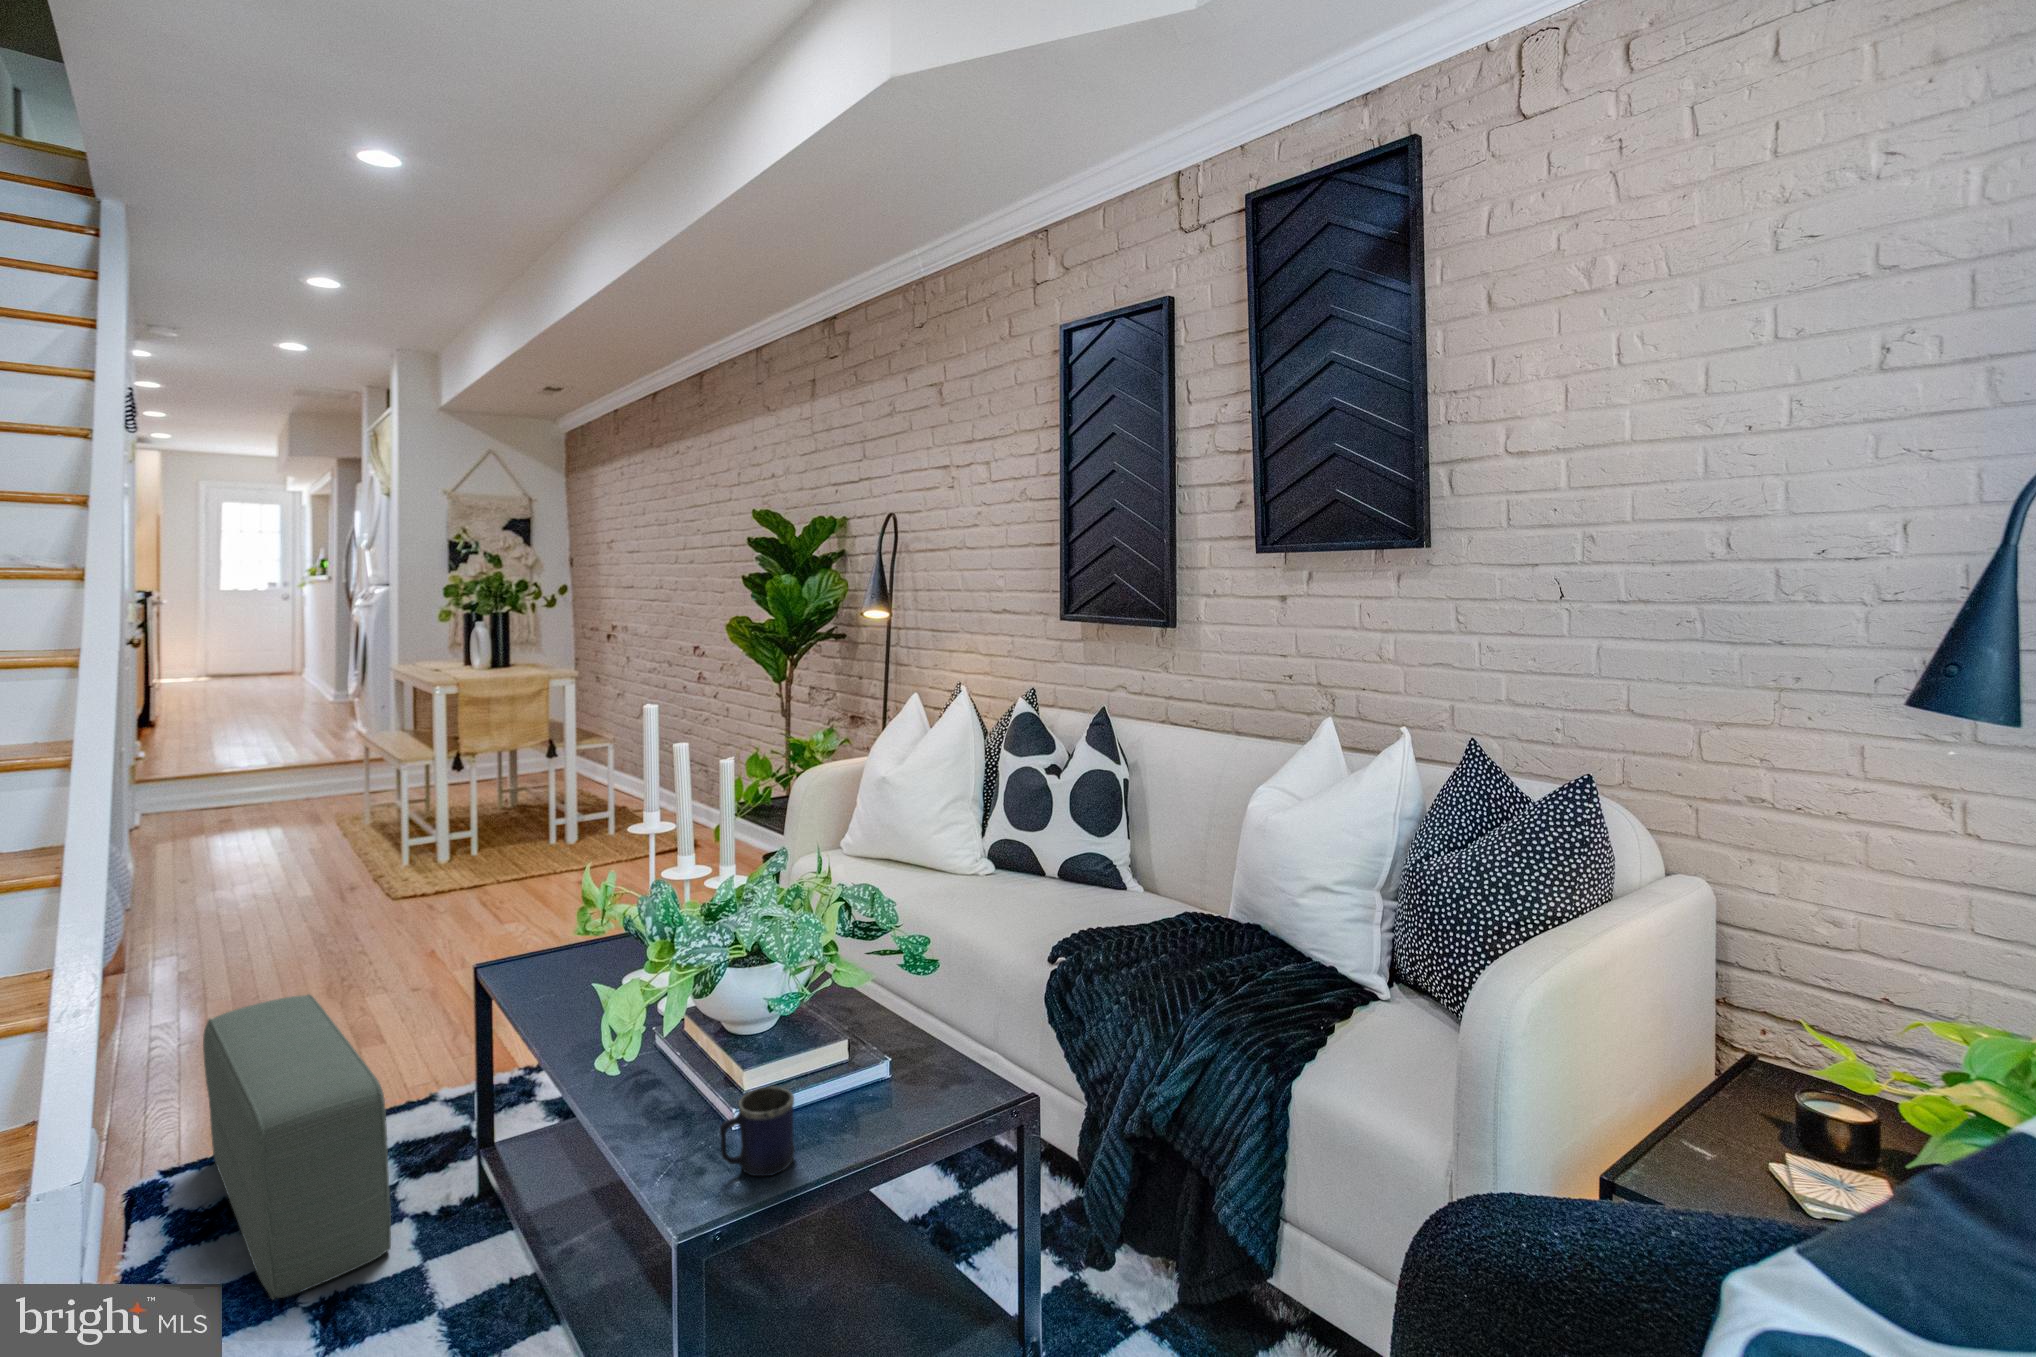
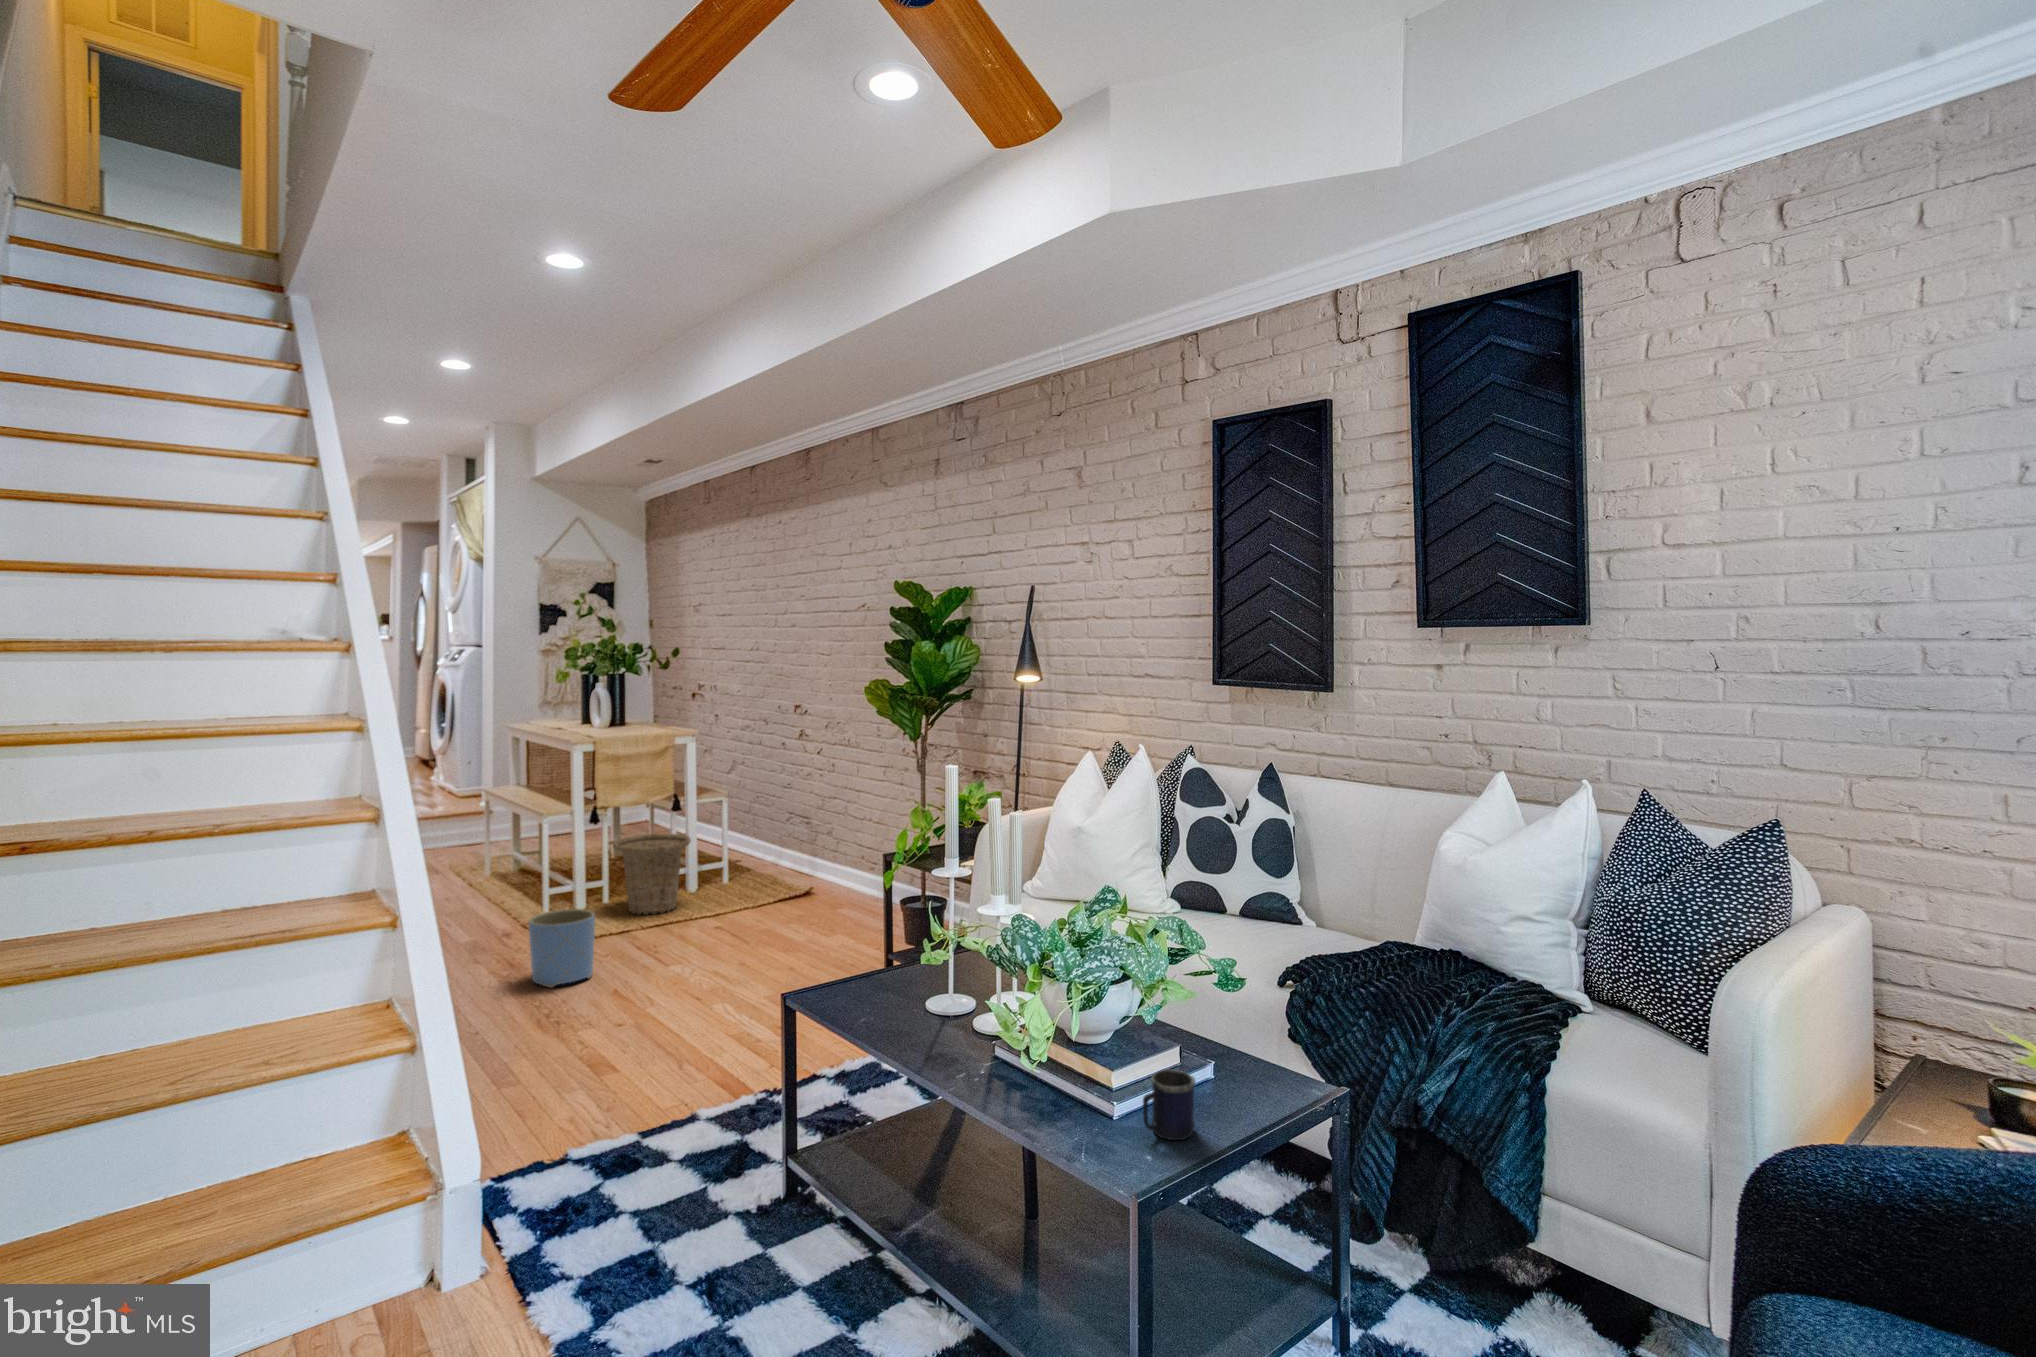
basket: none [478,781,565,866] -> present [613,833,691,915]
planter: none [342,863,420,947] -> present [529,909,595,988]
pouf: present [203,994,391,1299] -> none [529,1018,735,1277]

